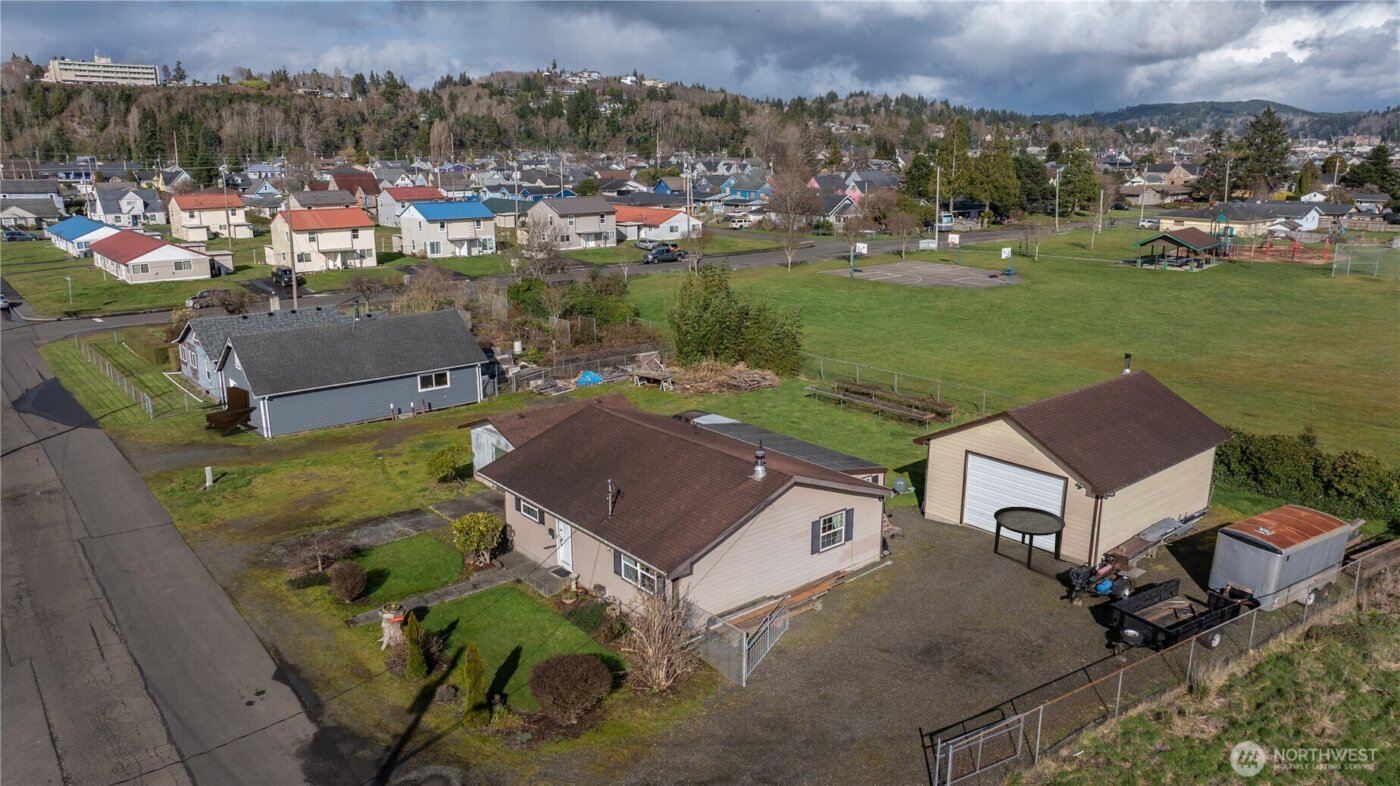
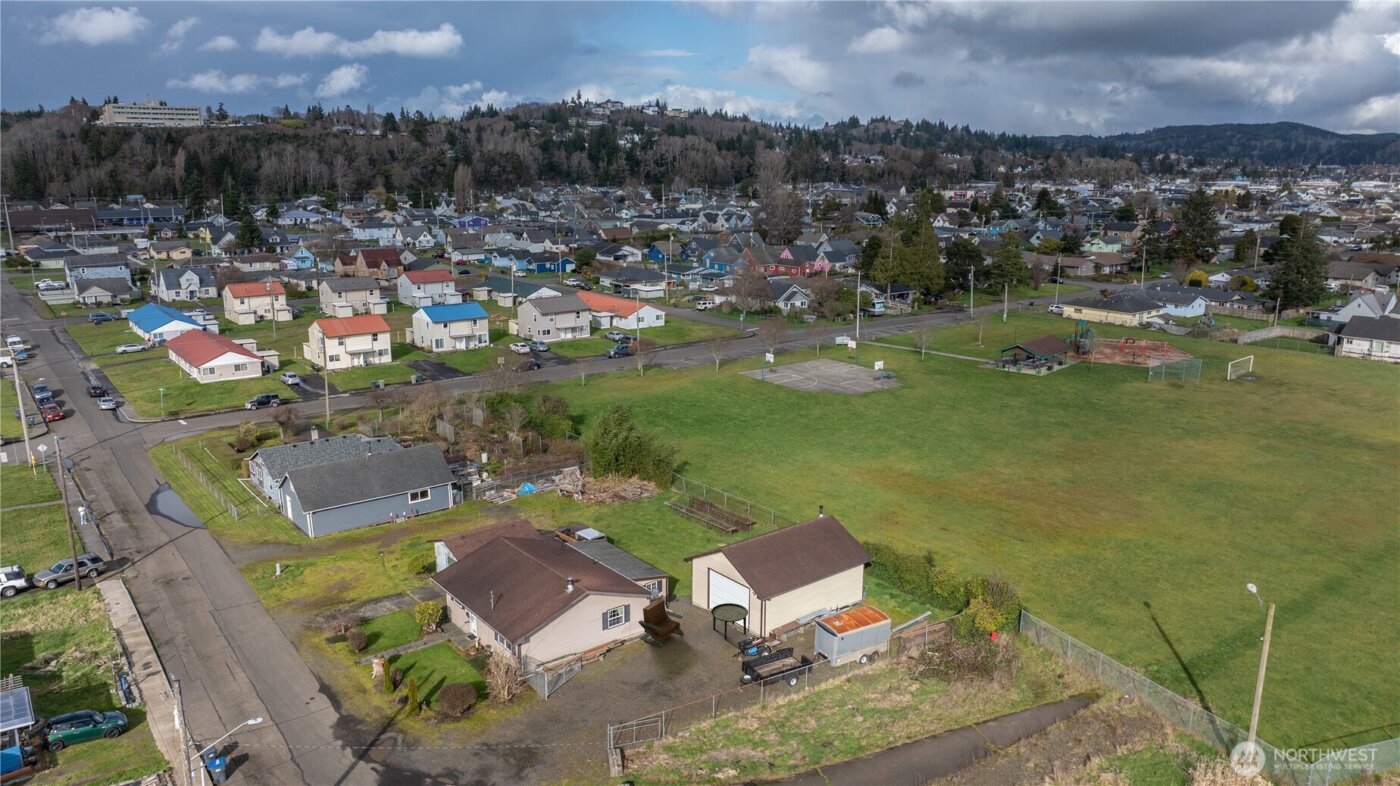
lounge chair: present [201,386,258,437] -> present [638,599,683,647]

